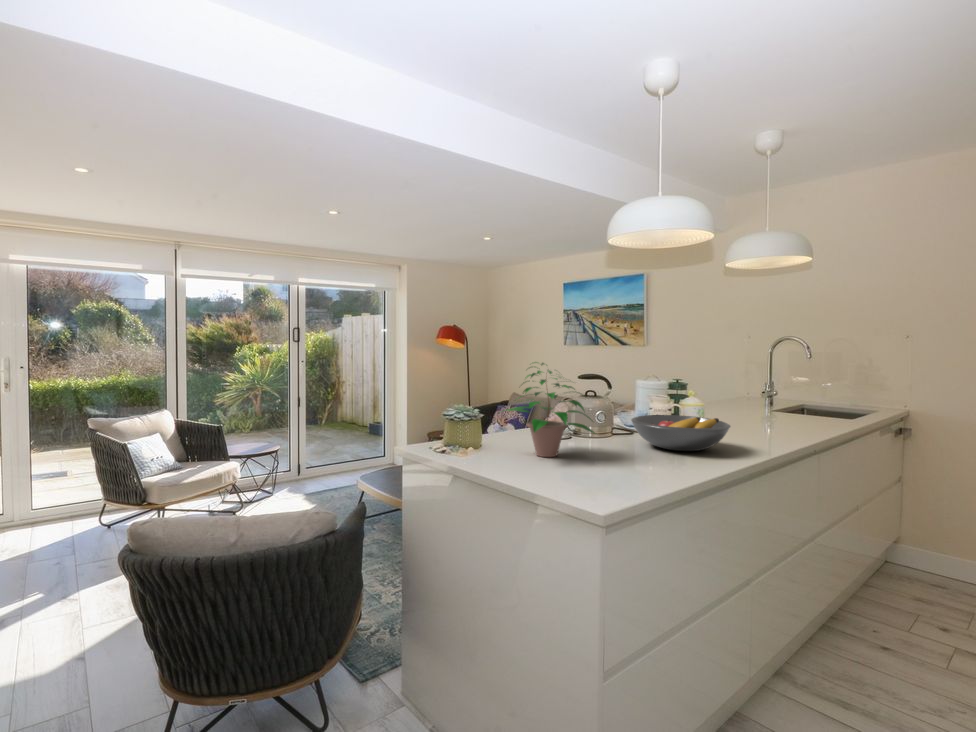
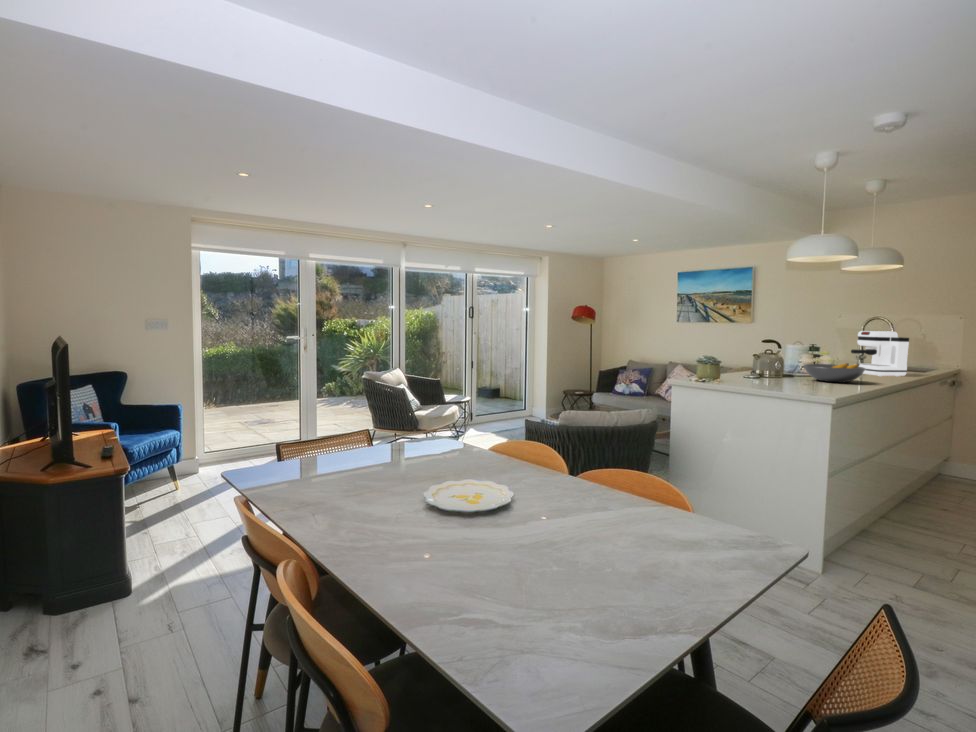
coffee maker: none [733,357,821,431] -> present [851,331,909,377]
potted plant: present [504,362,595,457] -> none [737,331,799,383]

